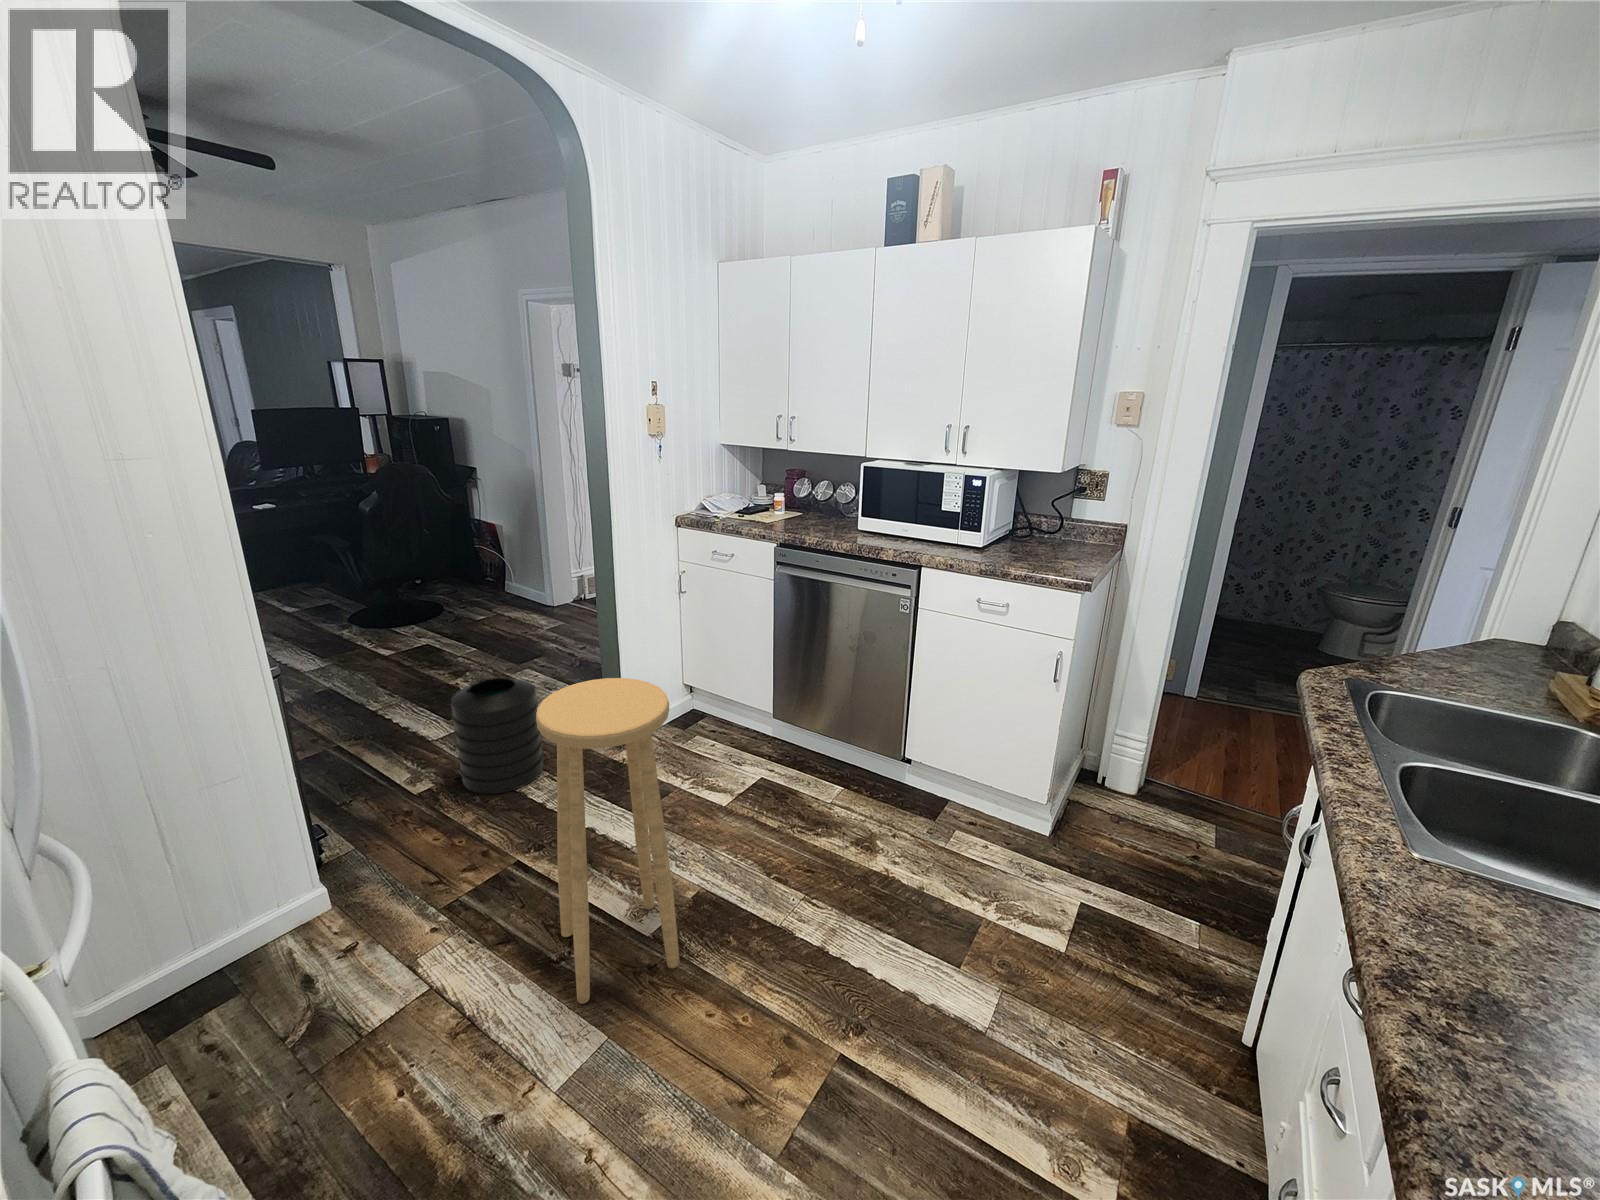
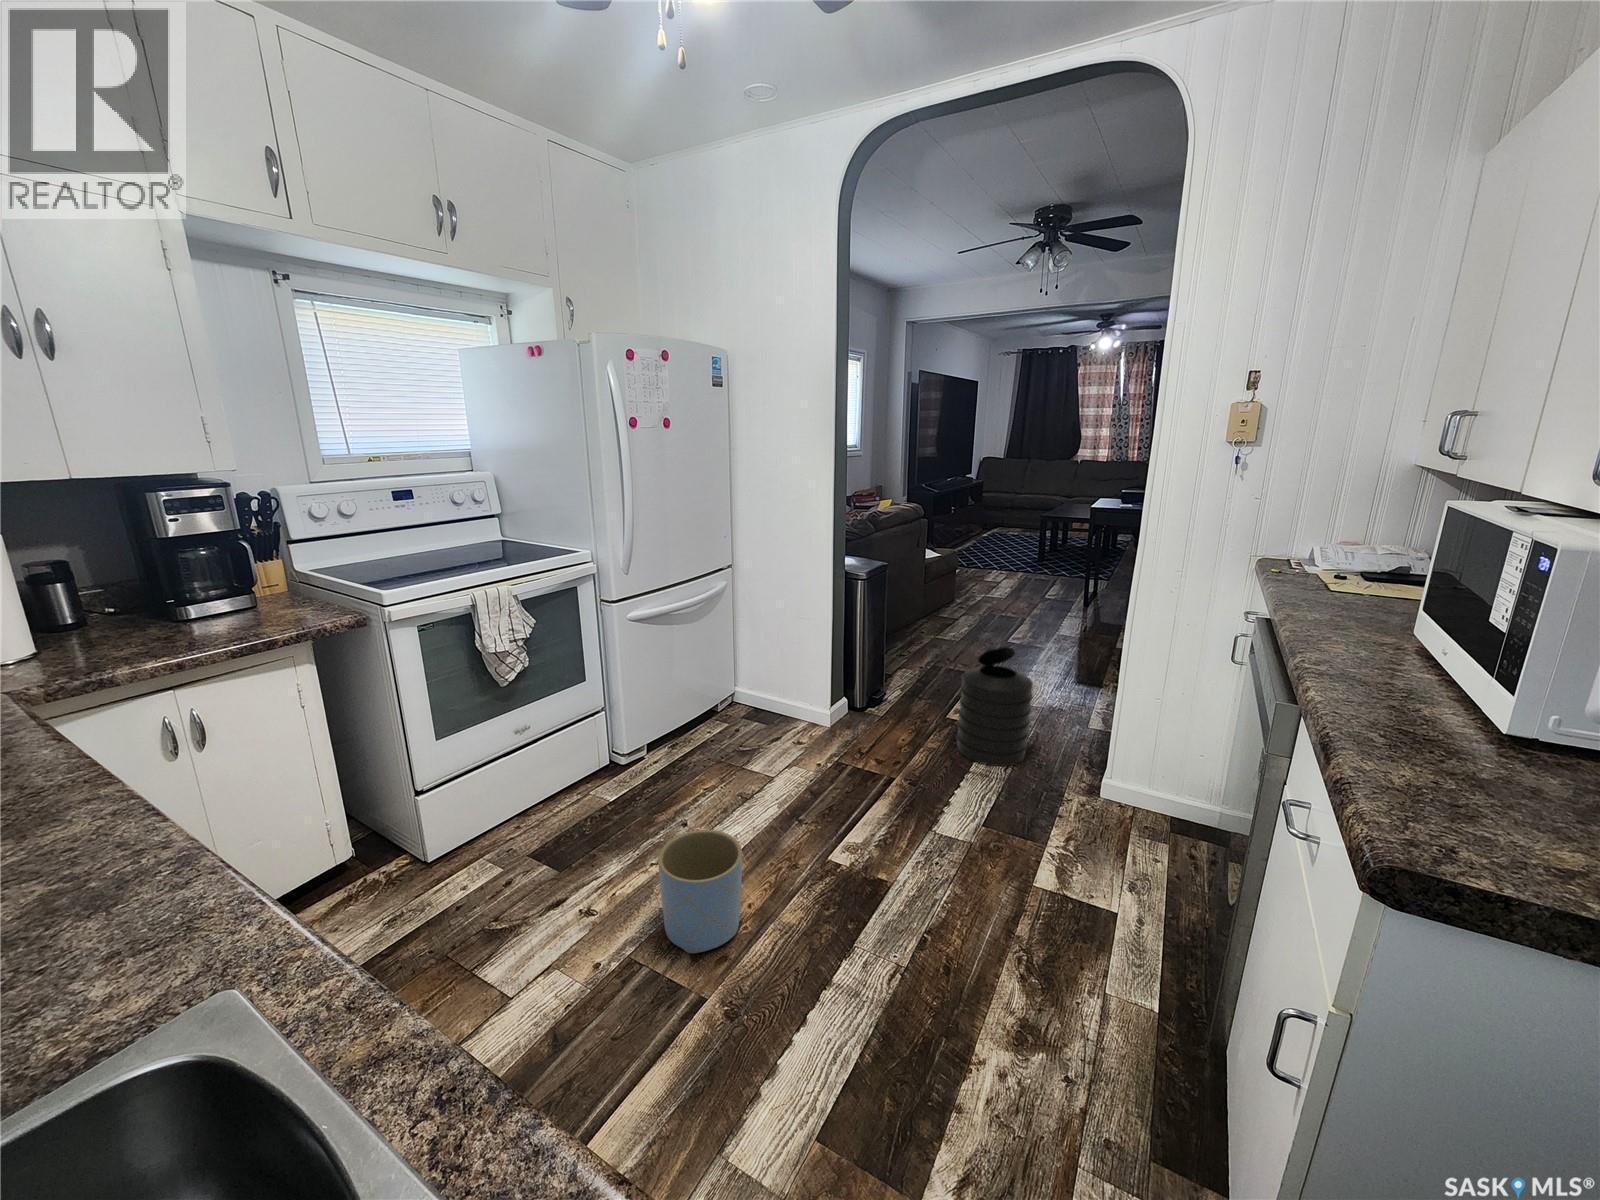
stool: present [536,678,680,1004] -> none [761,623,866,880]
planter: none [686,948,790,1113] -> present [658,830,742,953]

